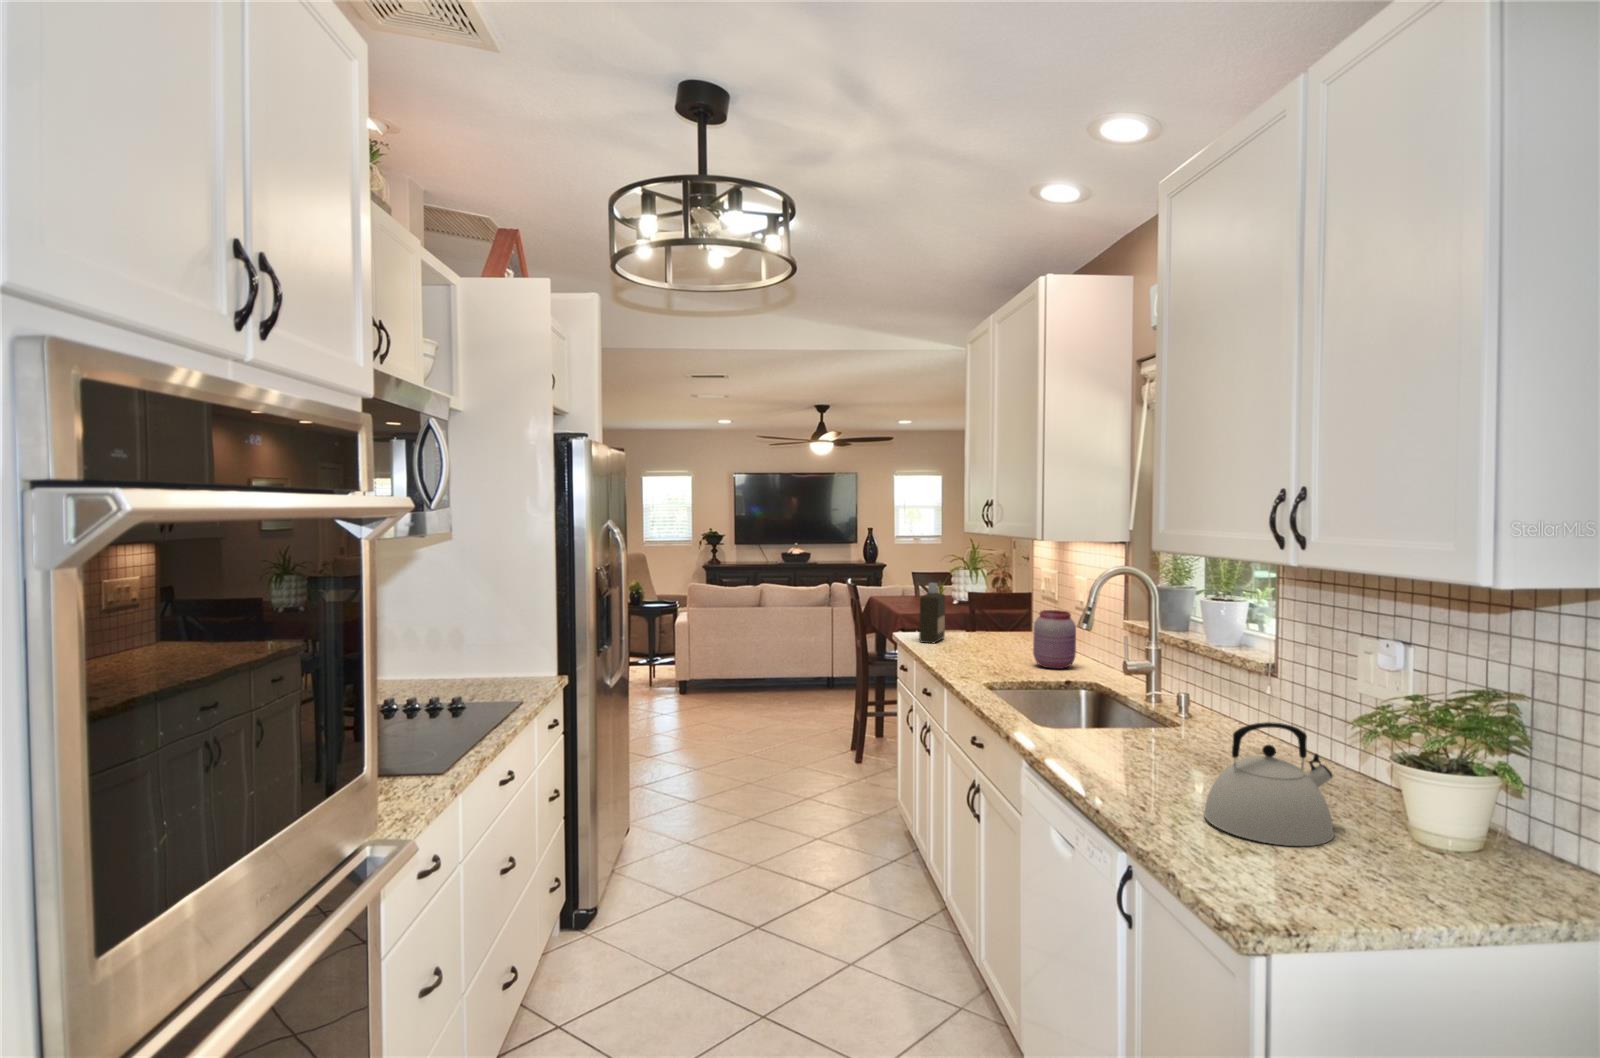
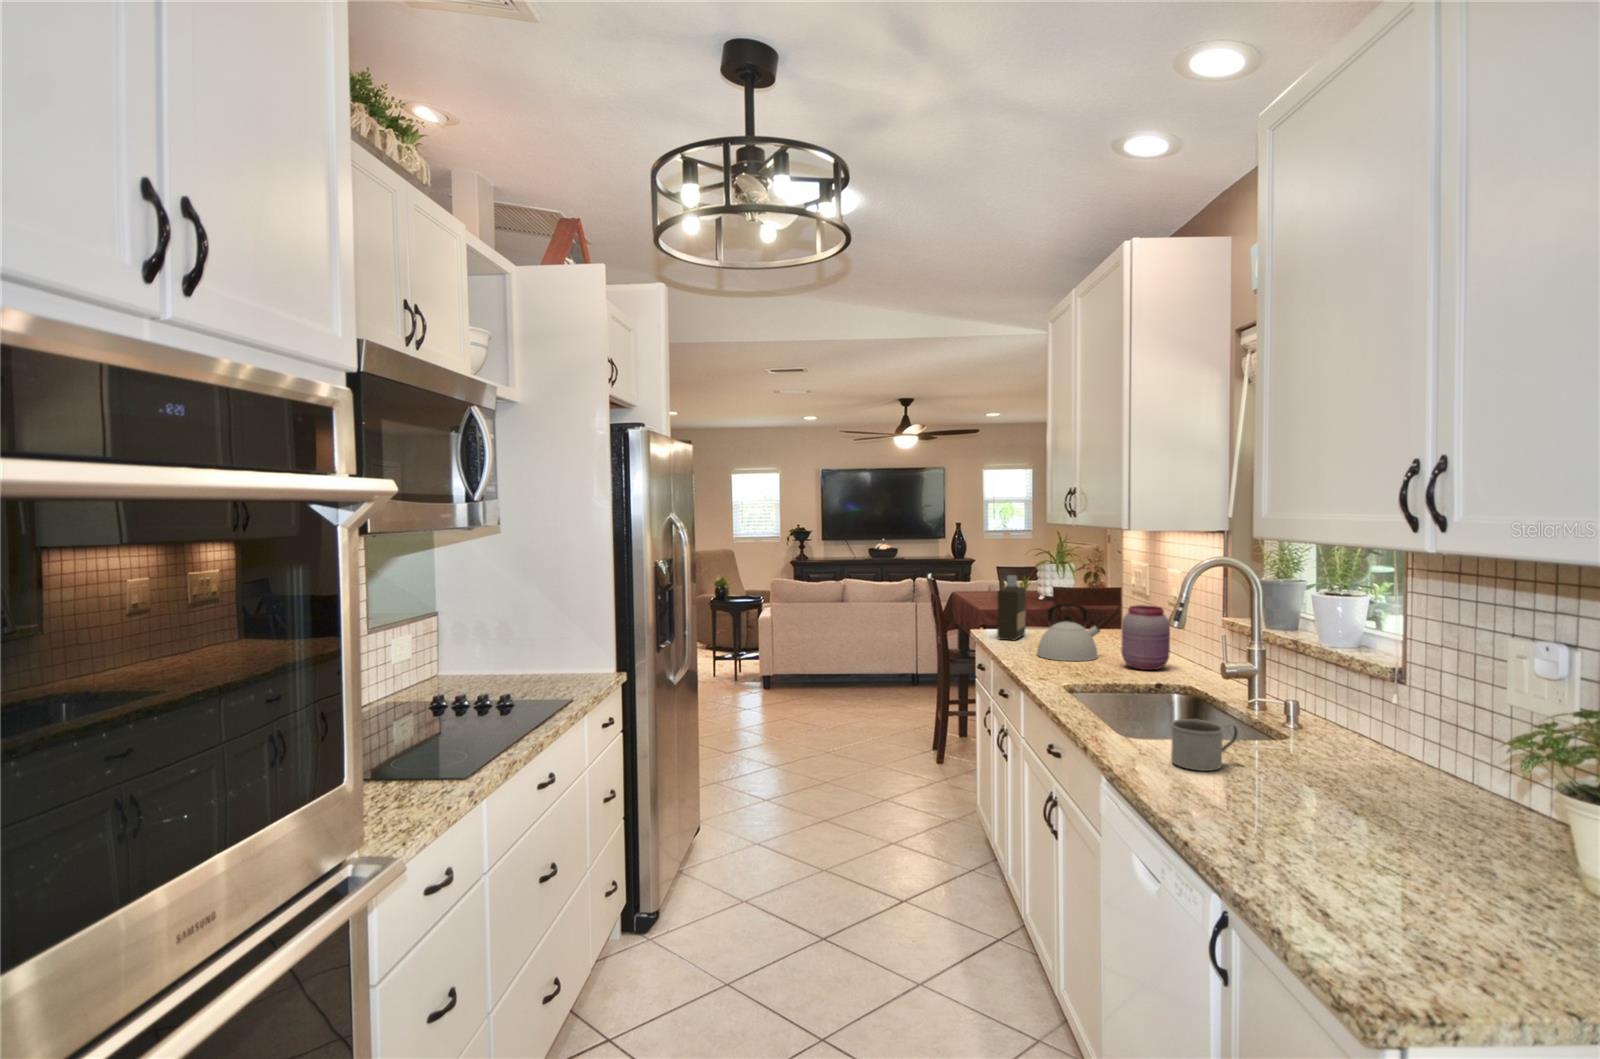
mug: none [1080,708,1137,753] -> present [1170,719,1238,771]
kettle: present [1204,722,1334,846] -> present [1037,604,1100,661]

